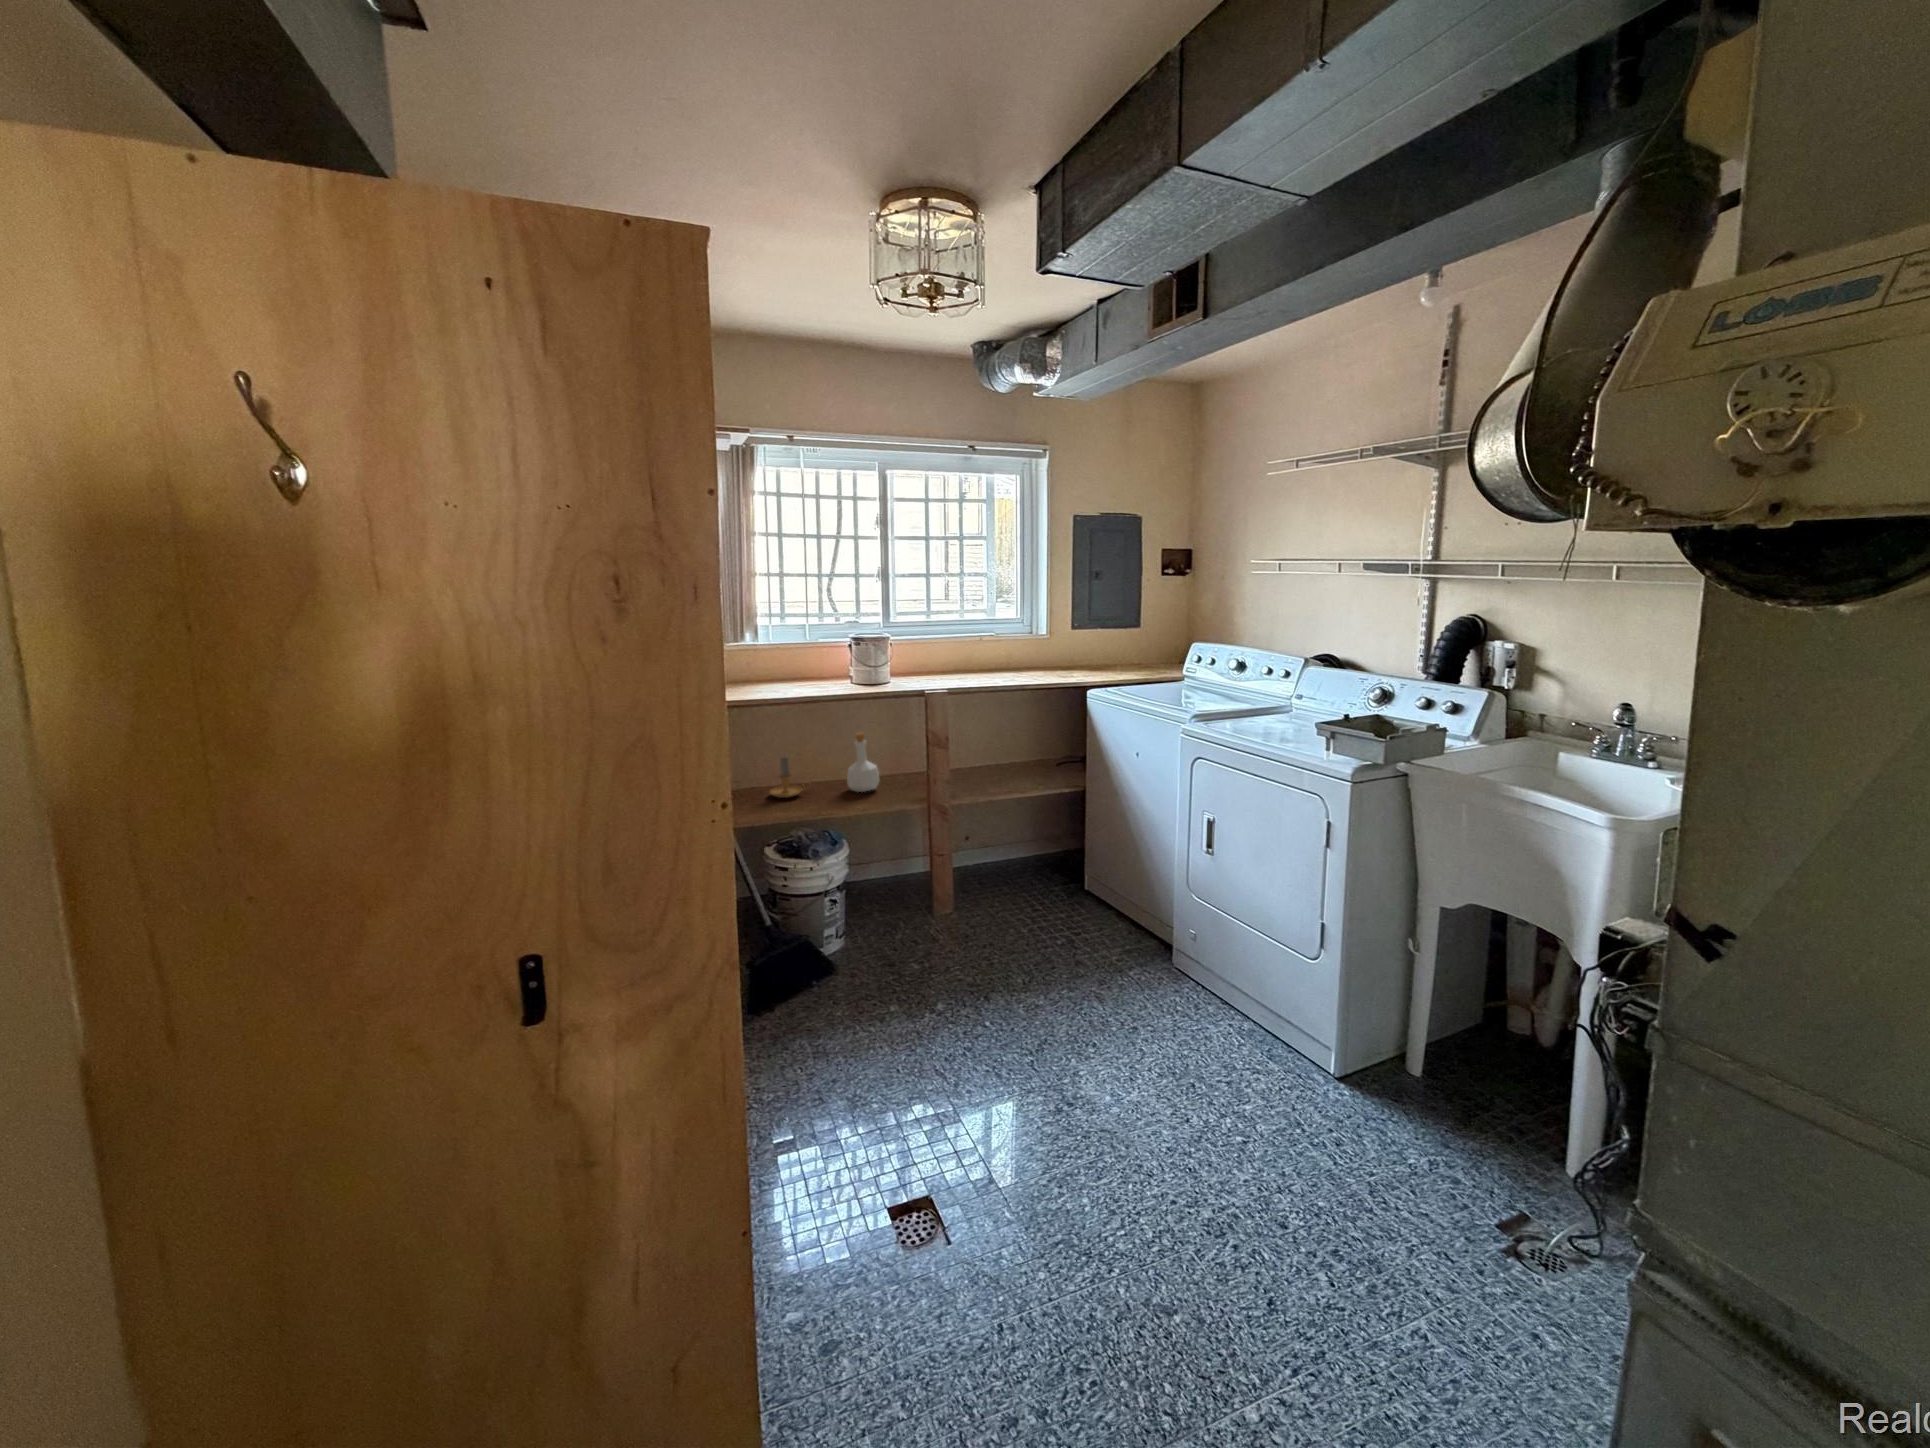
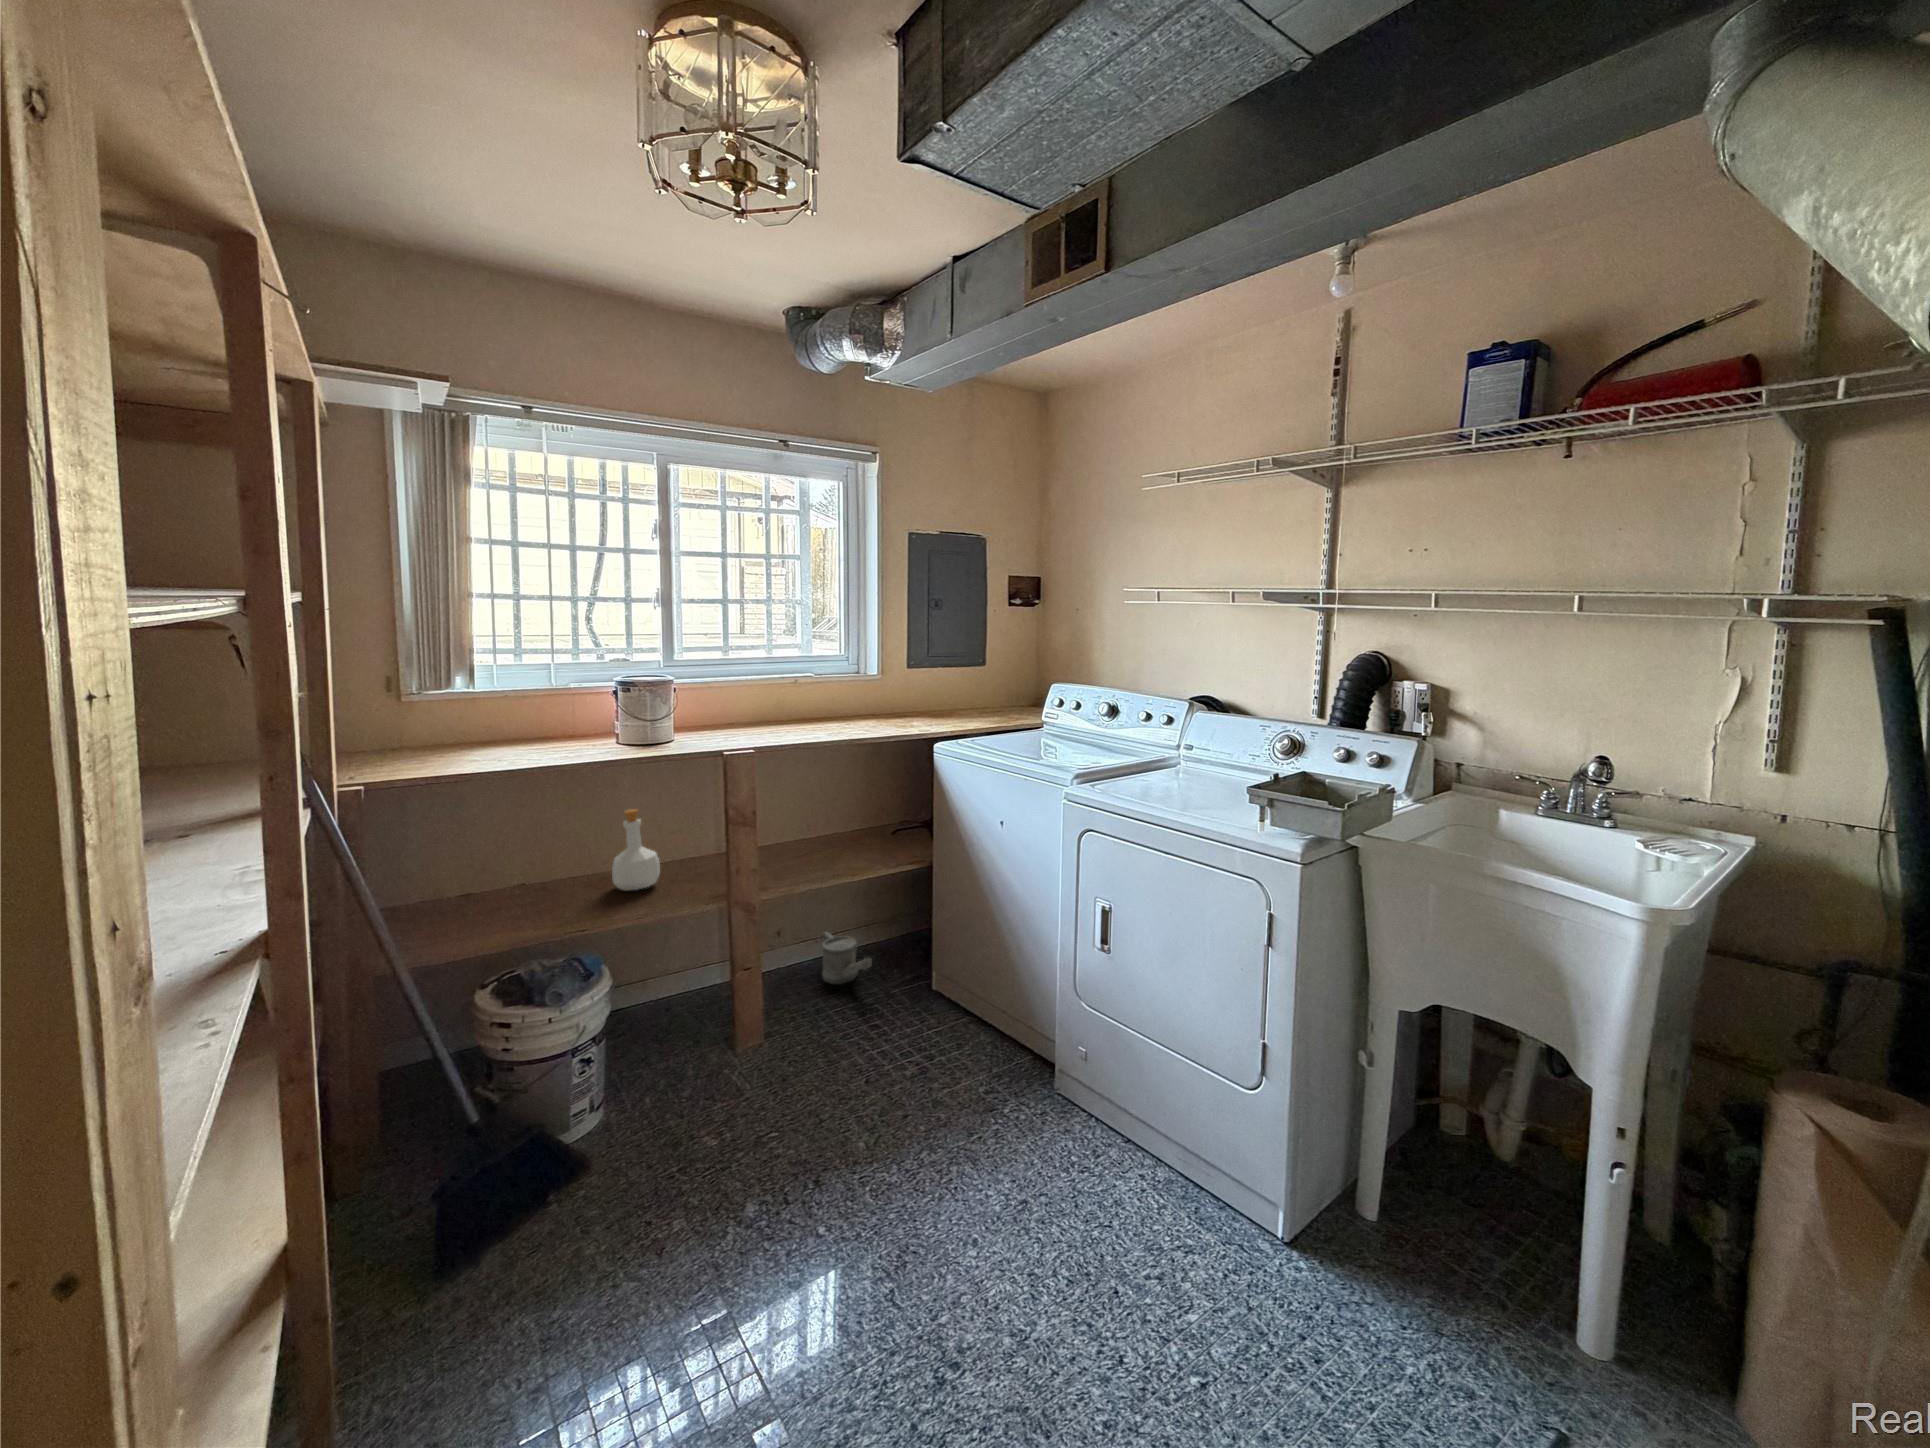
candle: present [770,756,803,798] -> none [488,846,556,910]
watering can: none [997,841,1034,881] -> present [822,932,872,984]

